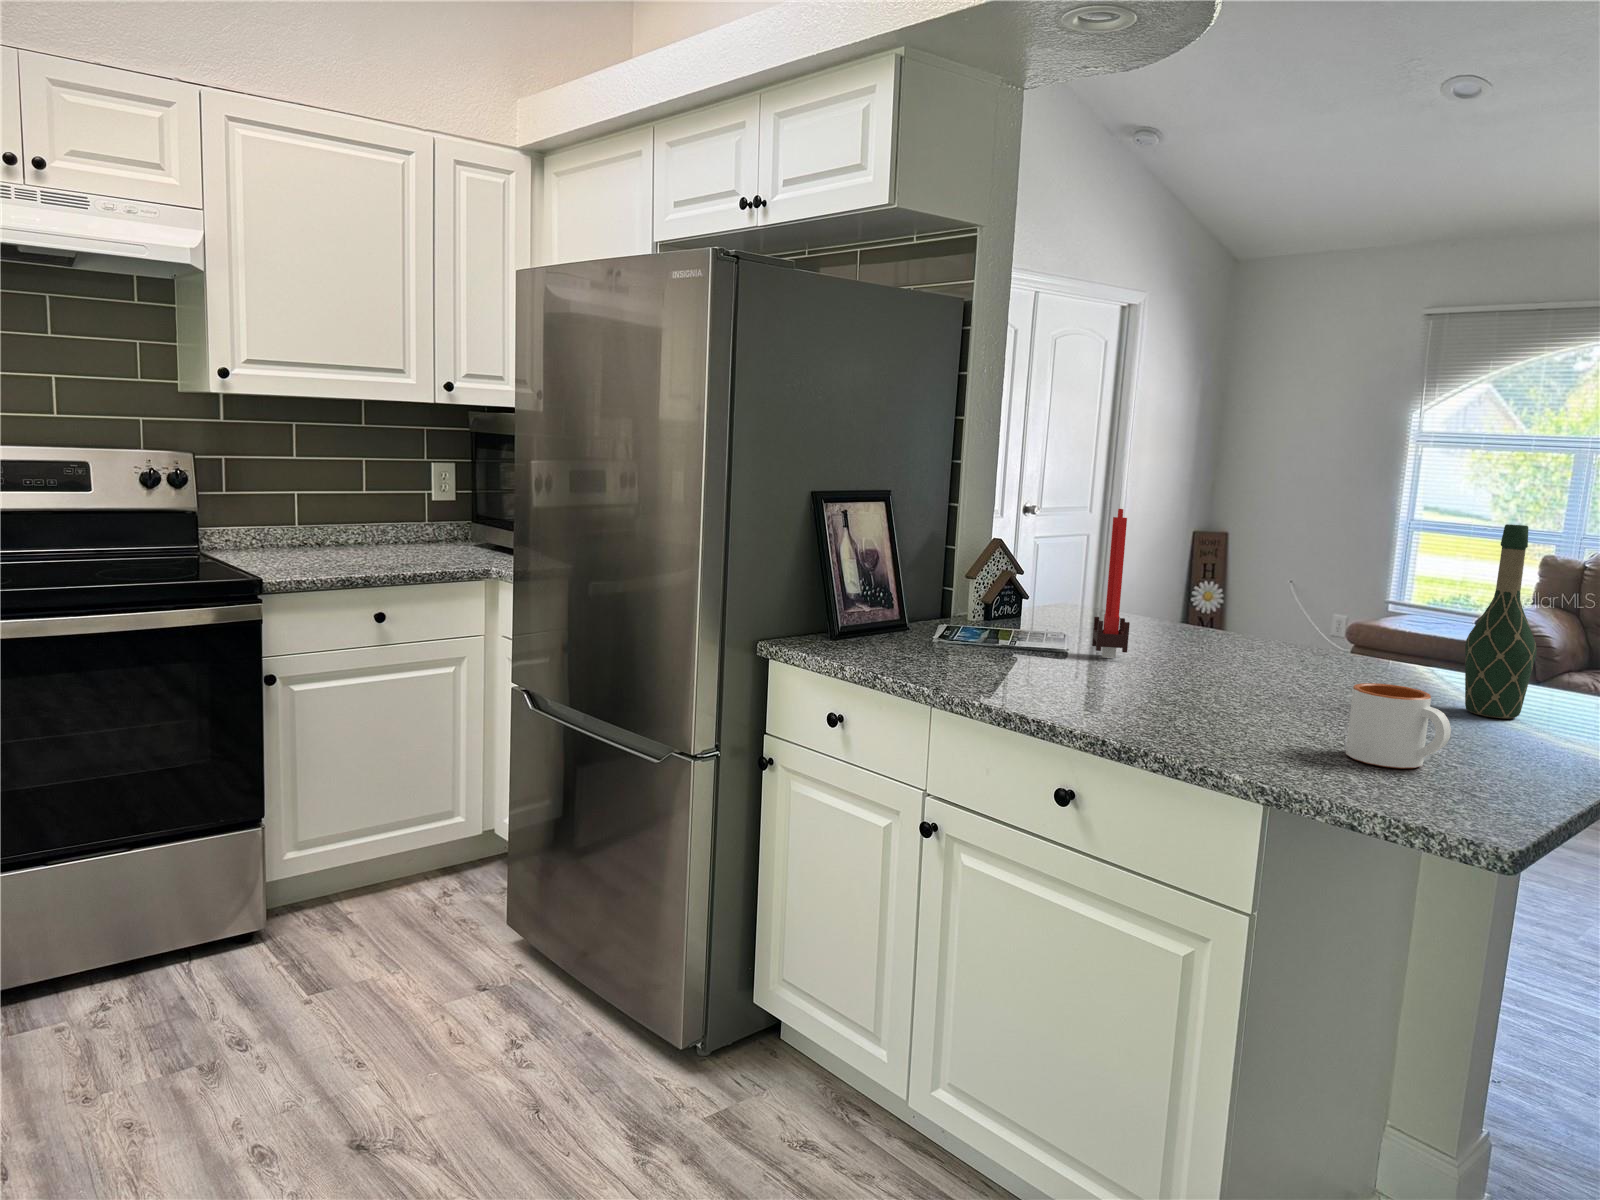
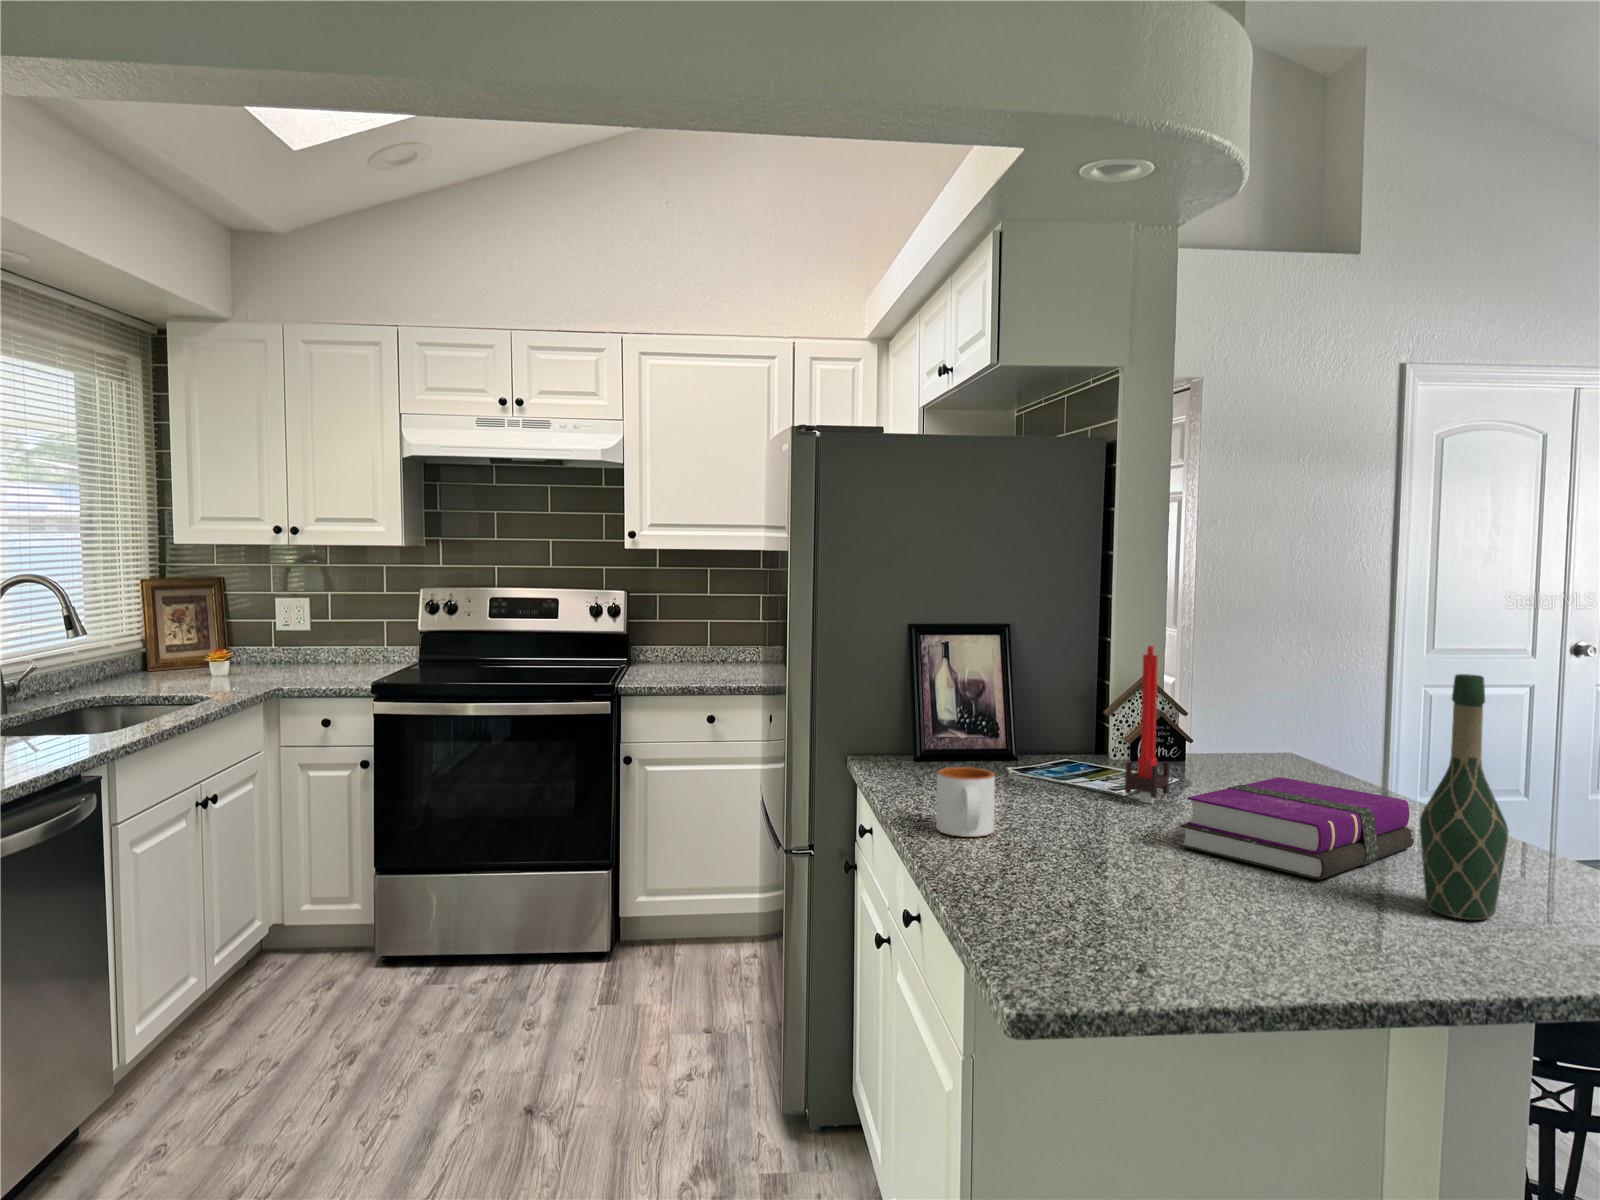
hardback book: none [1220,623,1384,704] -> present [1180,777,1414,880]
mug: present [1346,683,1451,768] -> present [936,767,995,837]

